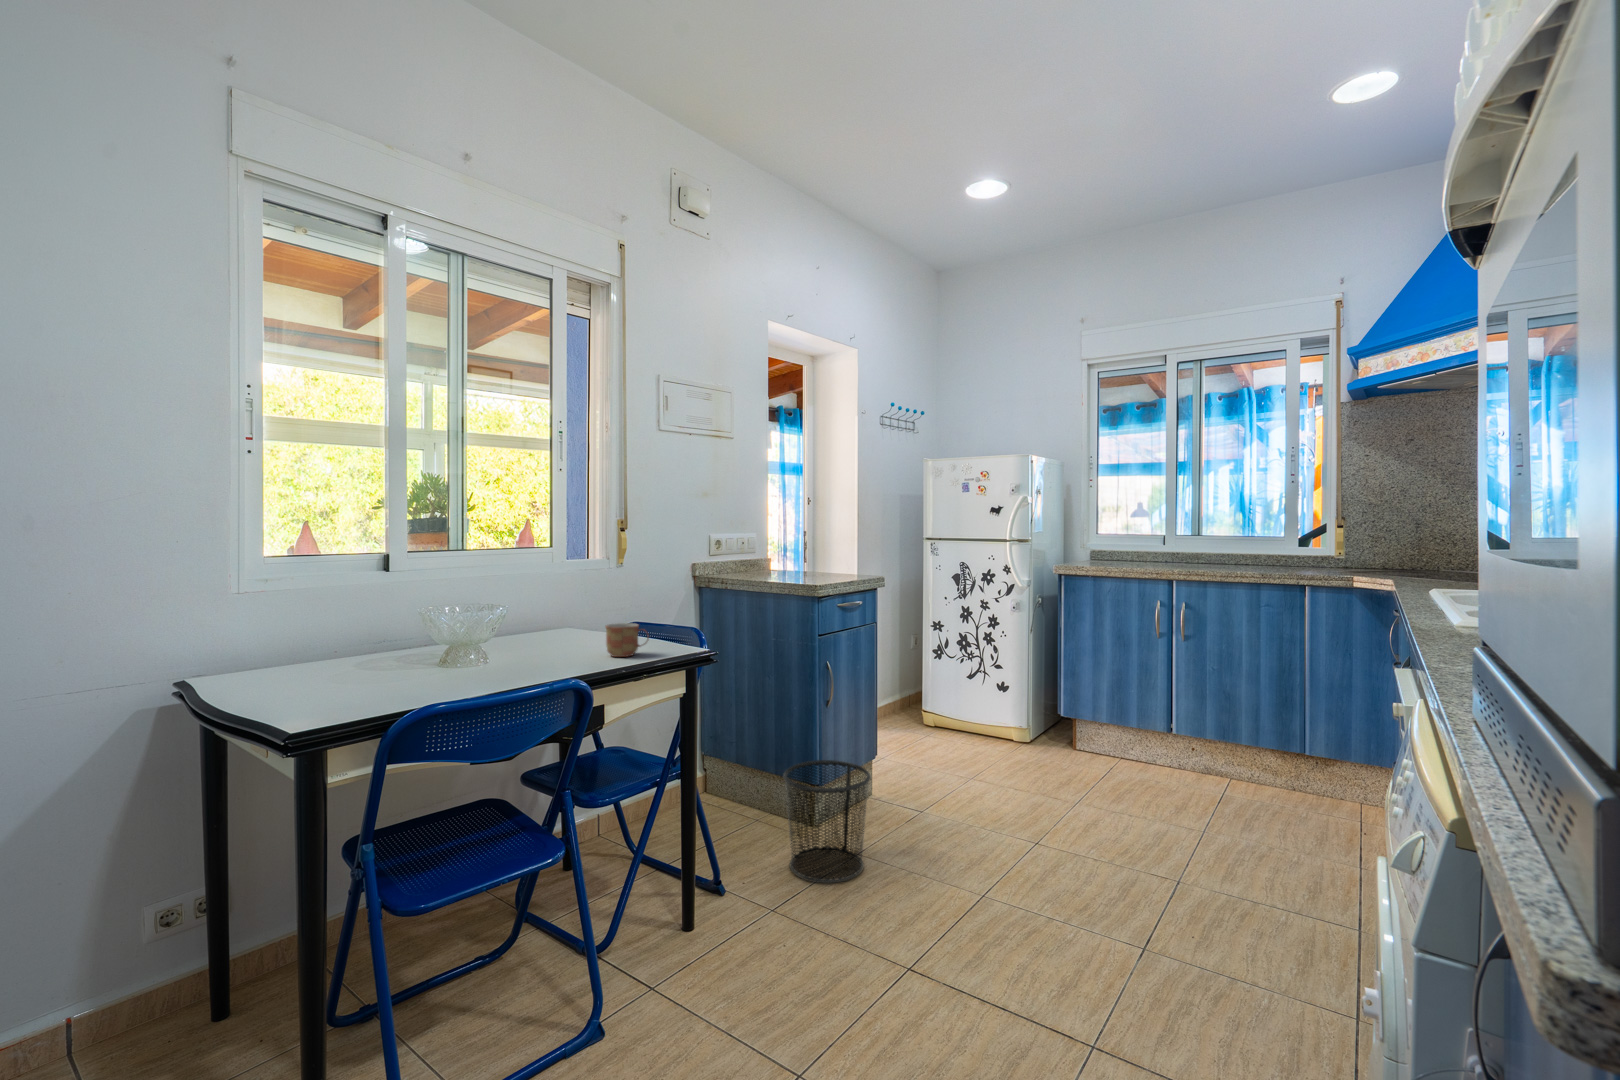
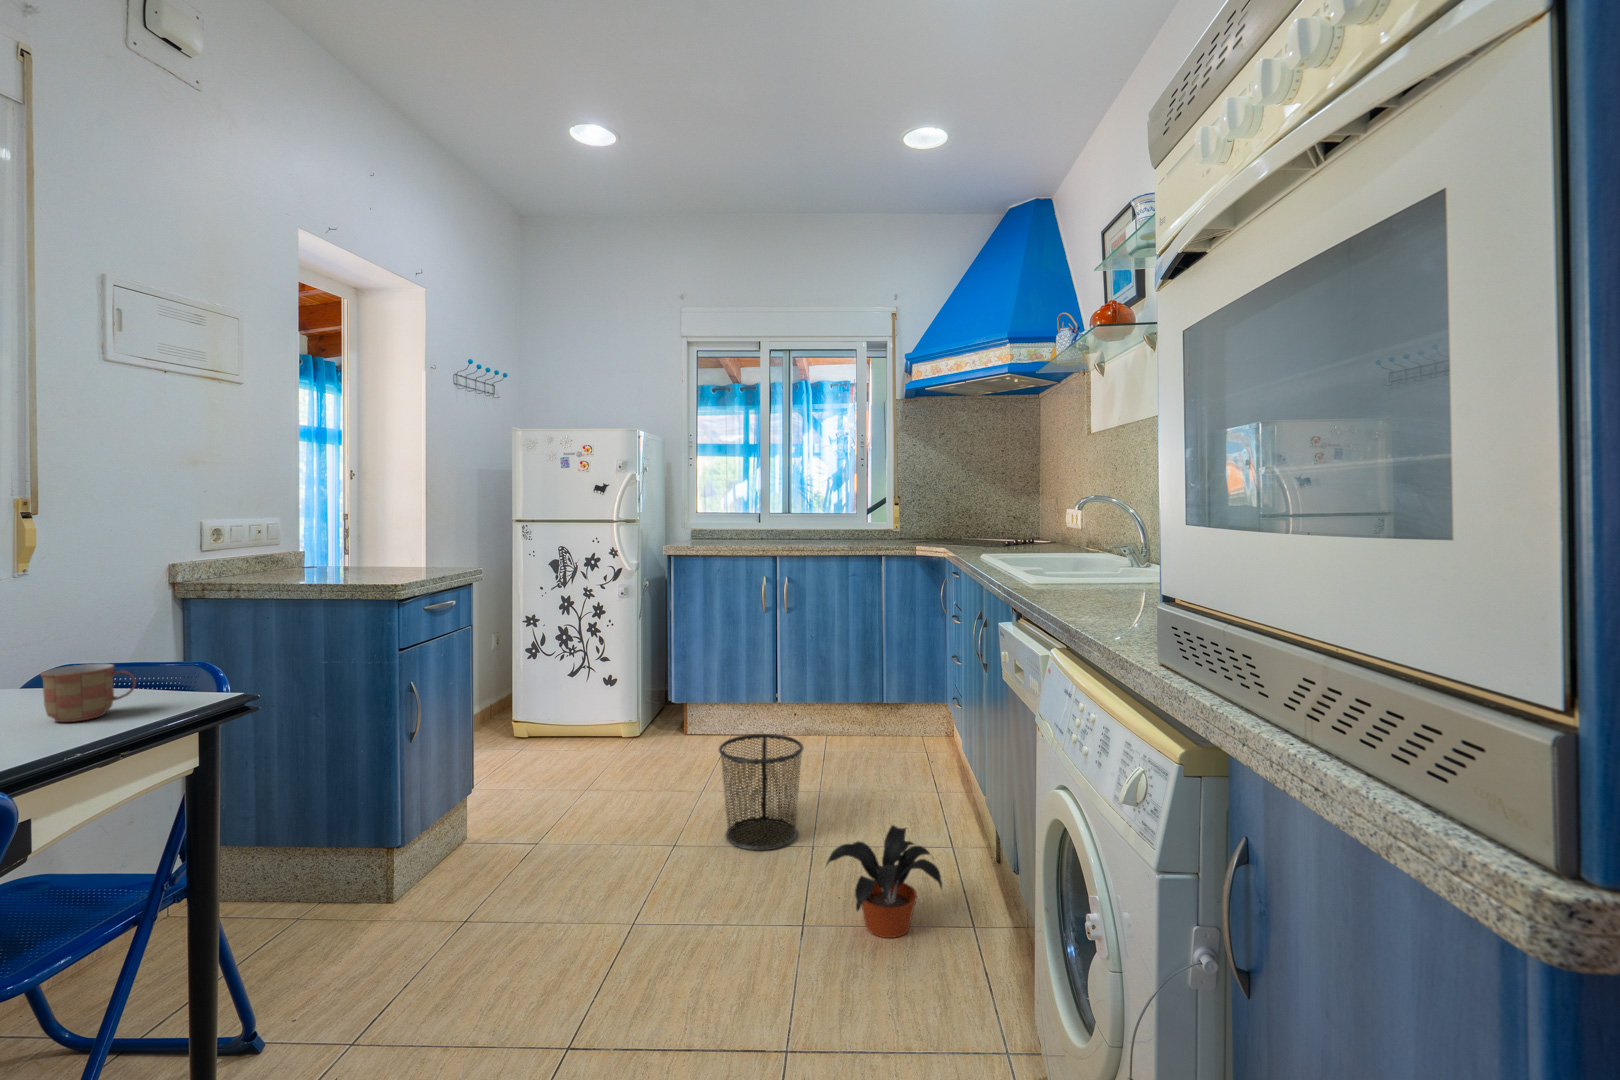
waste bin: present [783,760,870,883] -> present [719,734,804,850]
potted plant: none [1172,872,1309,992] -> present [826,825,942,938]

